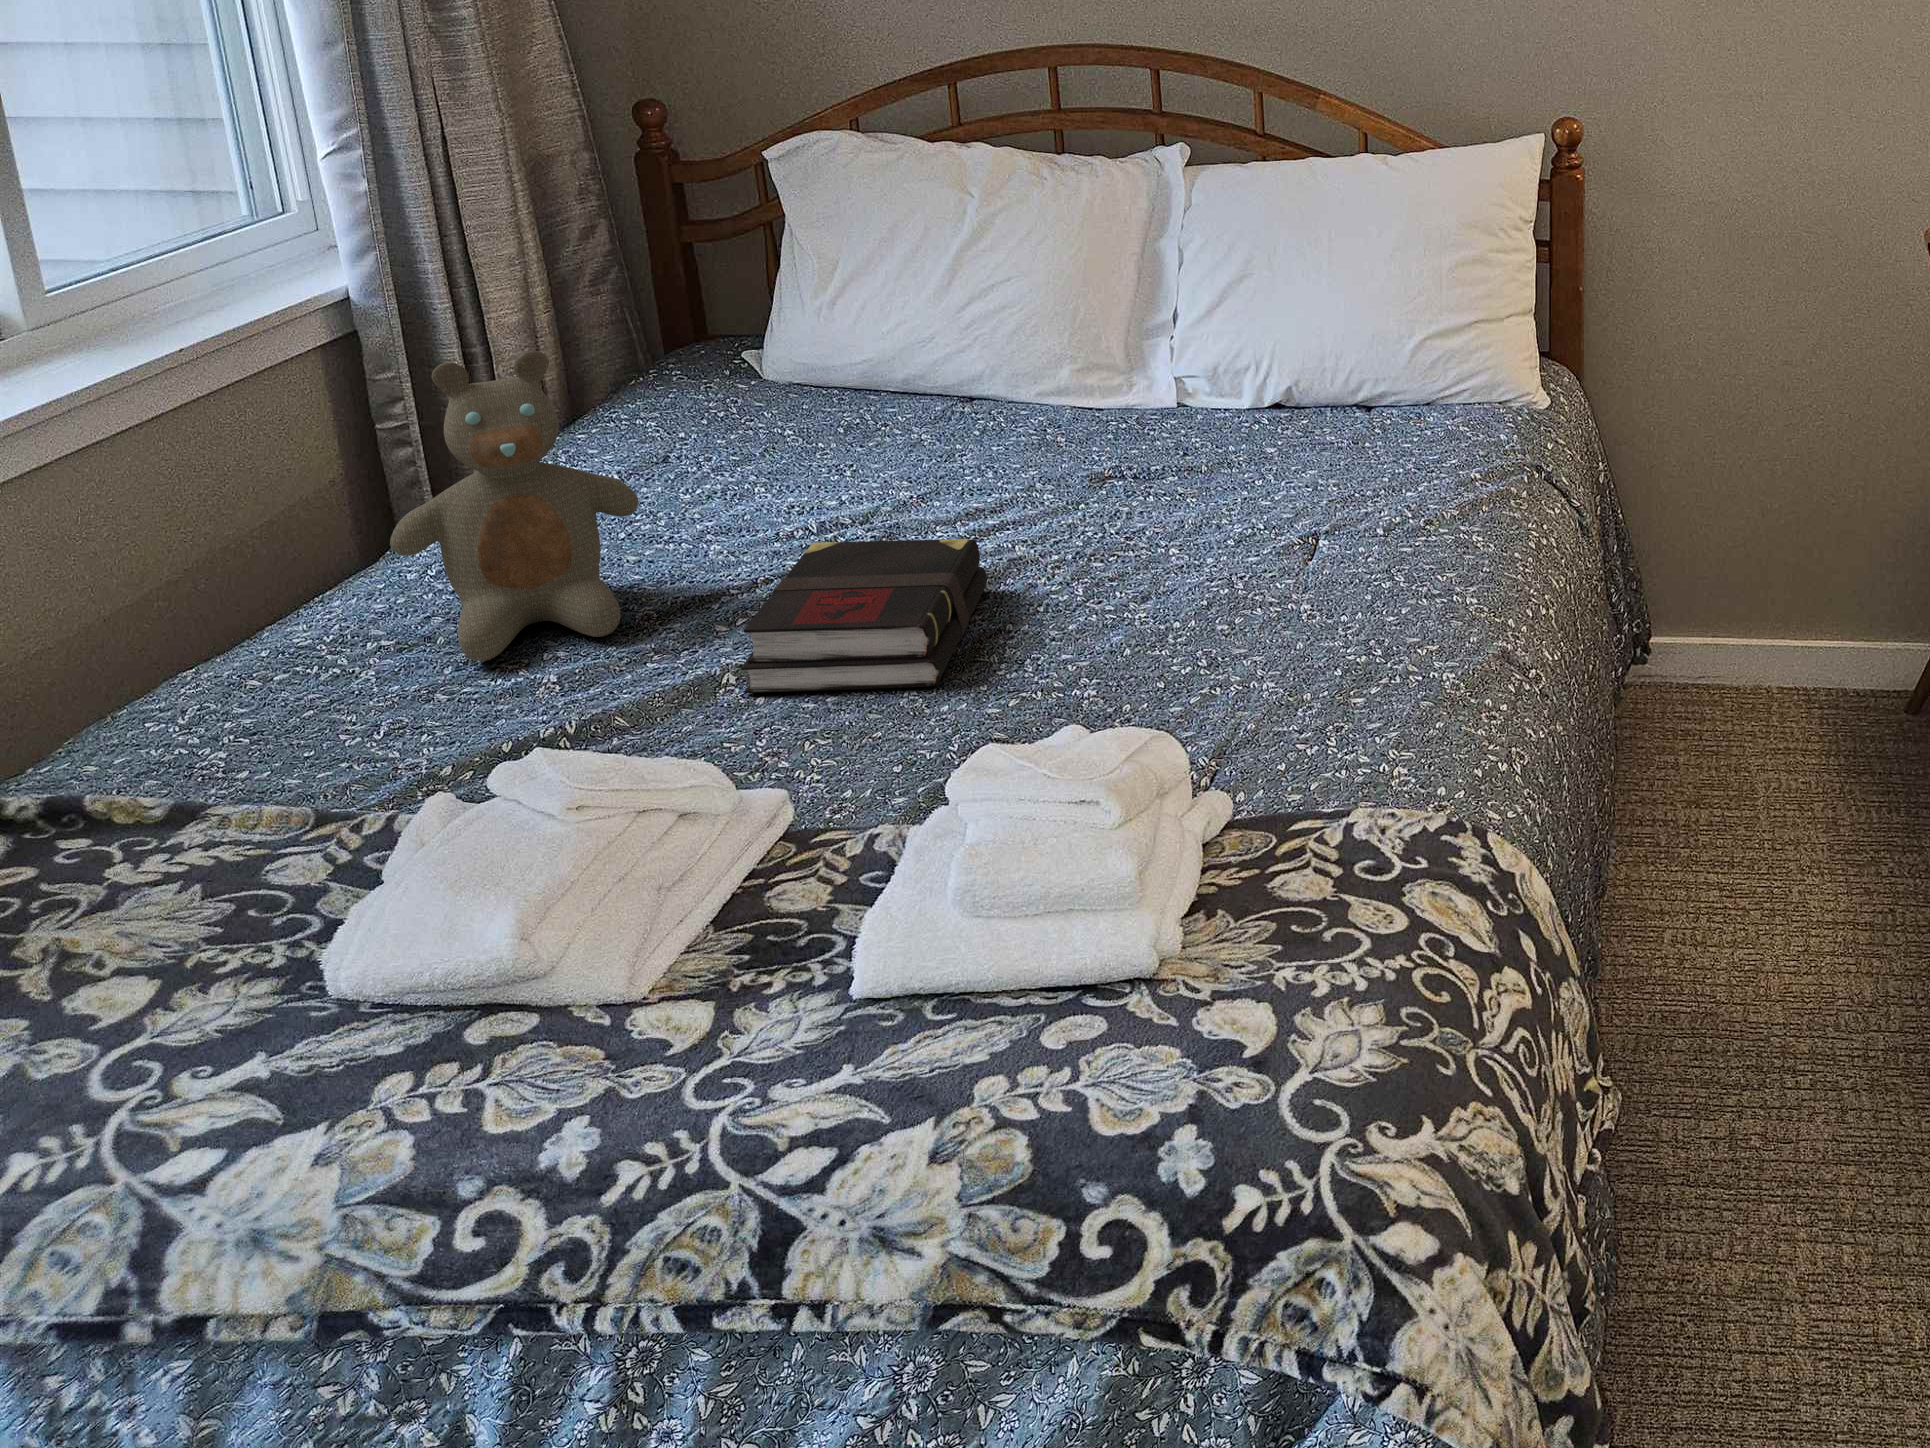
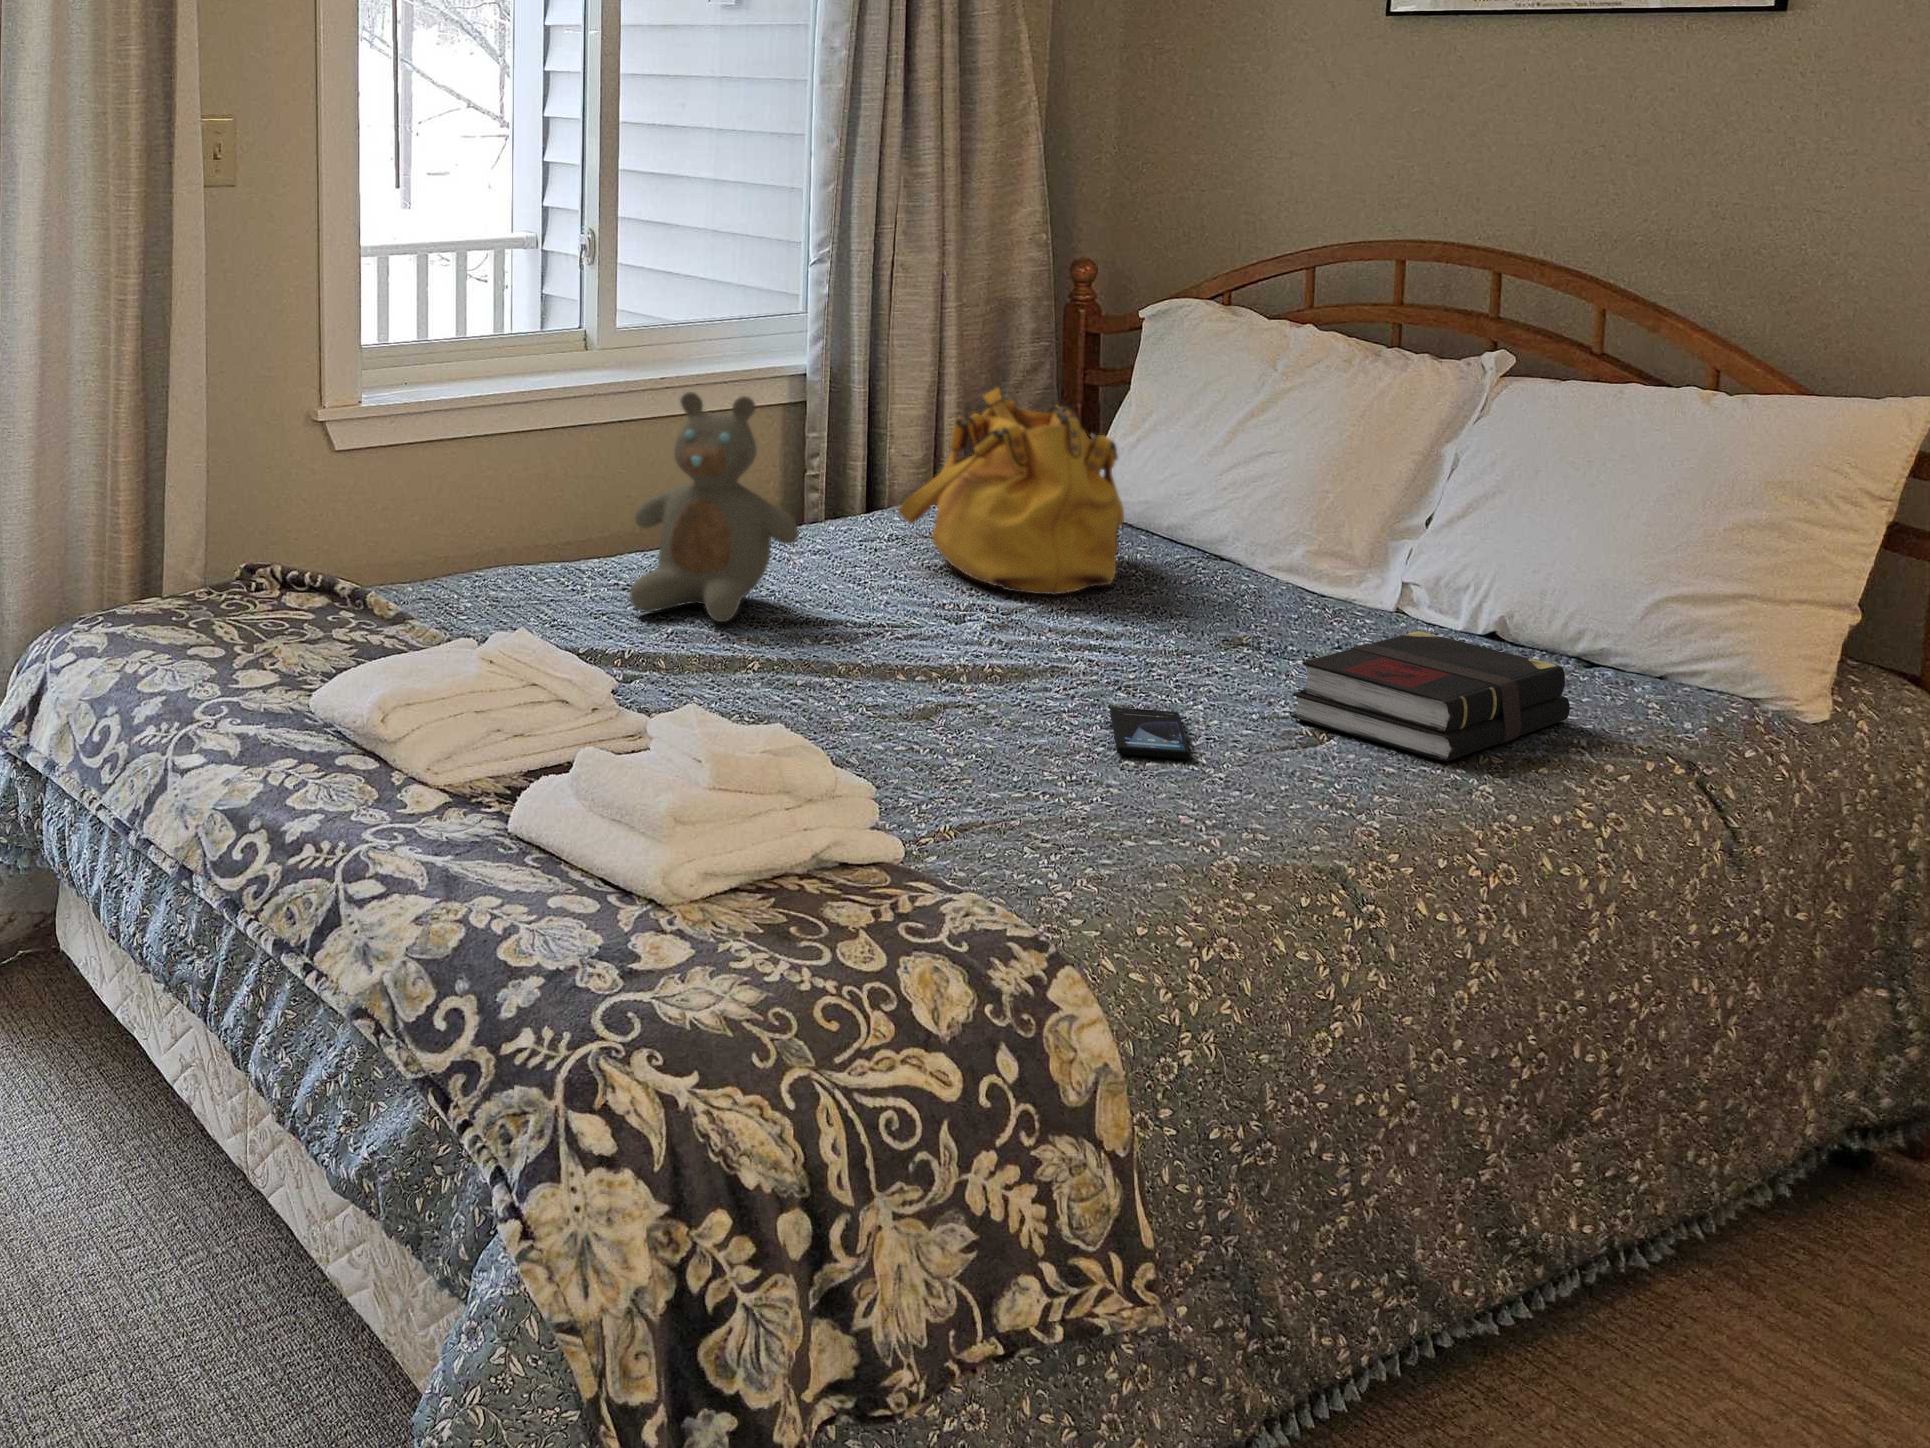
handbag: none [648,263,913,485] -> present [898,388,1124,594]
book: present [741,539,987,693] -> present [1291,631,1570,762]
smartphone: none [1139,554,1270,615] -> present [1110,707,1190,759]

